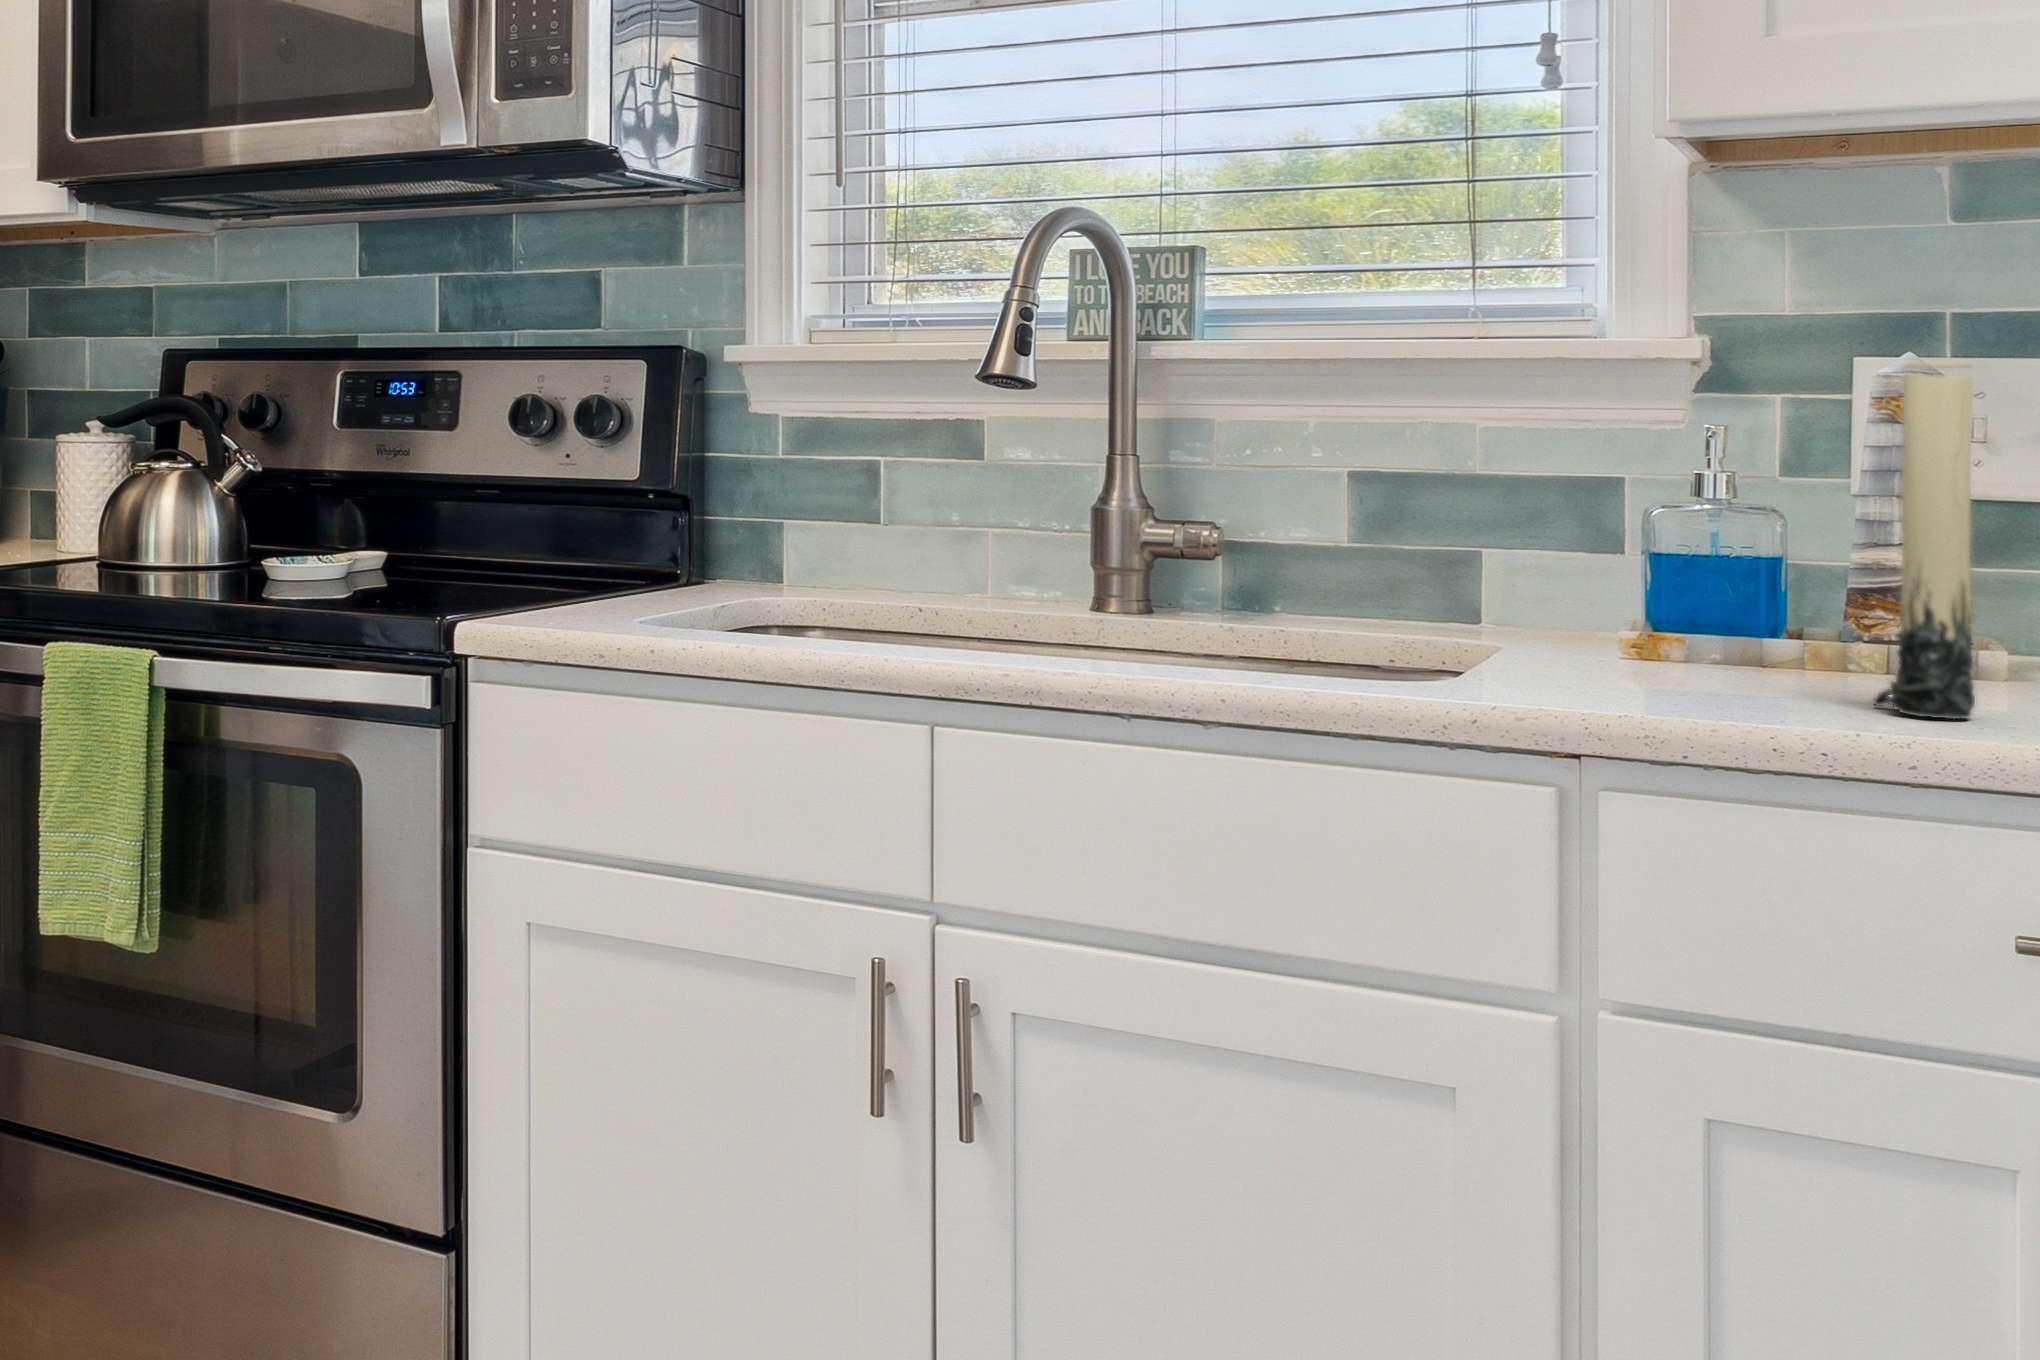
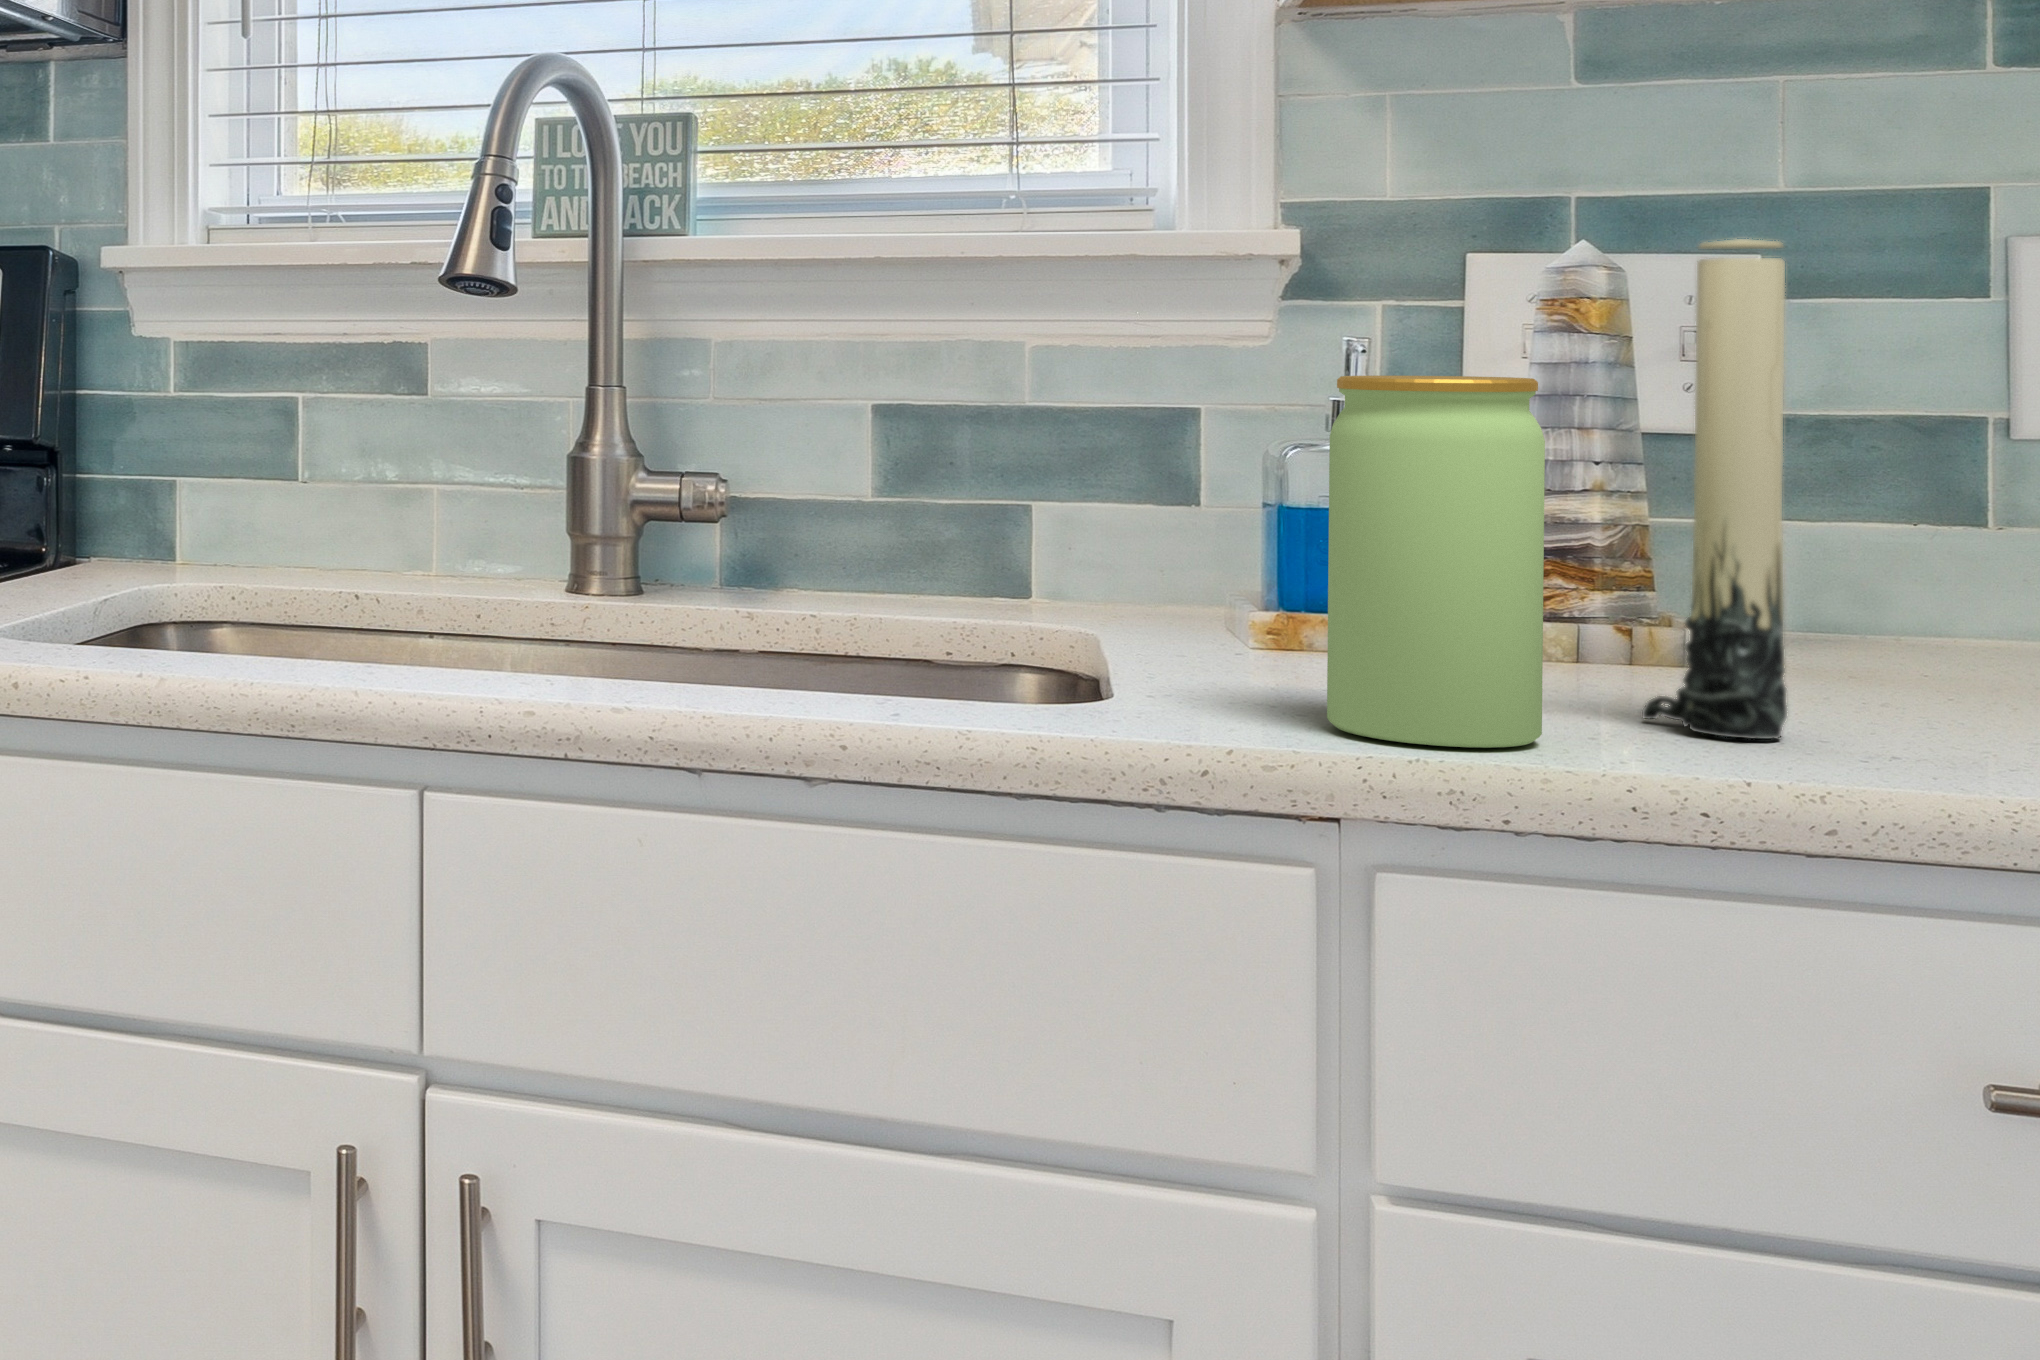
jar: none [1604,456,1766,715] -> present [1327,376,1545,748]

